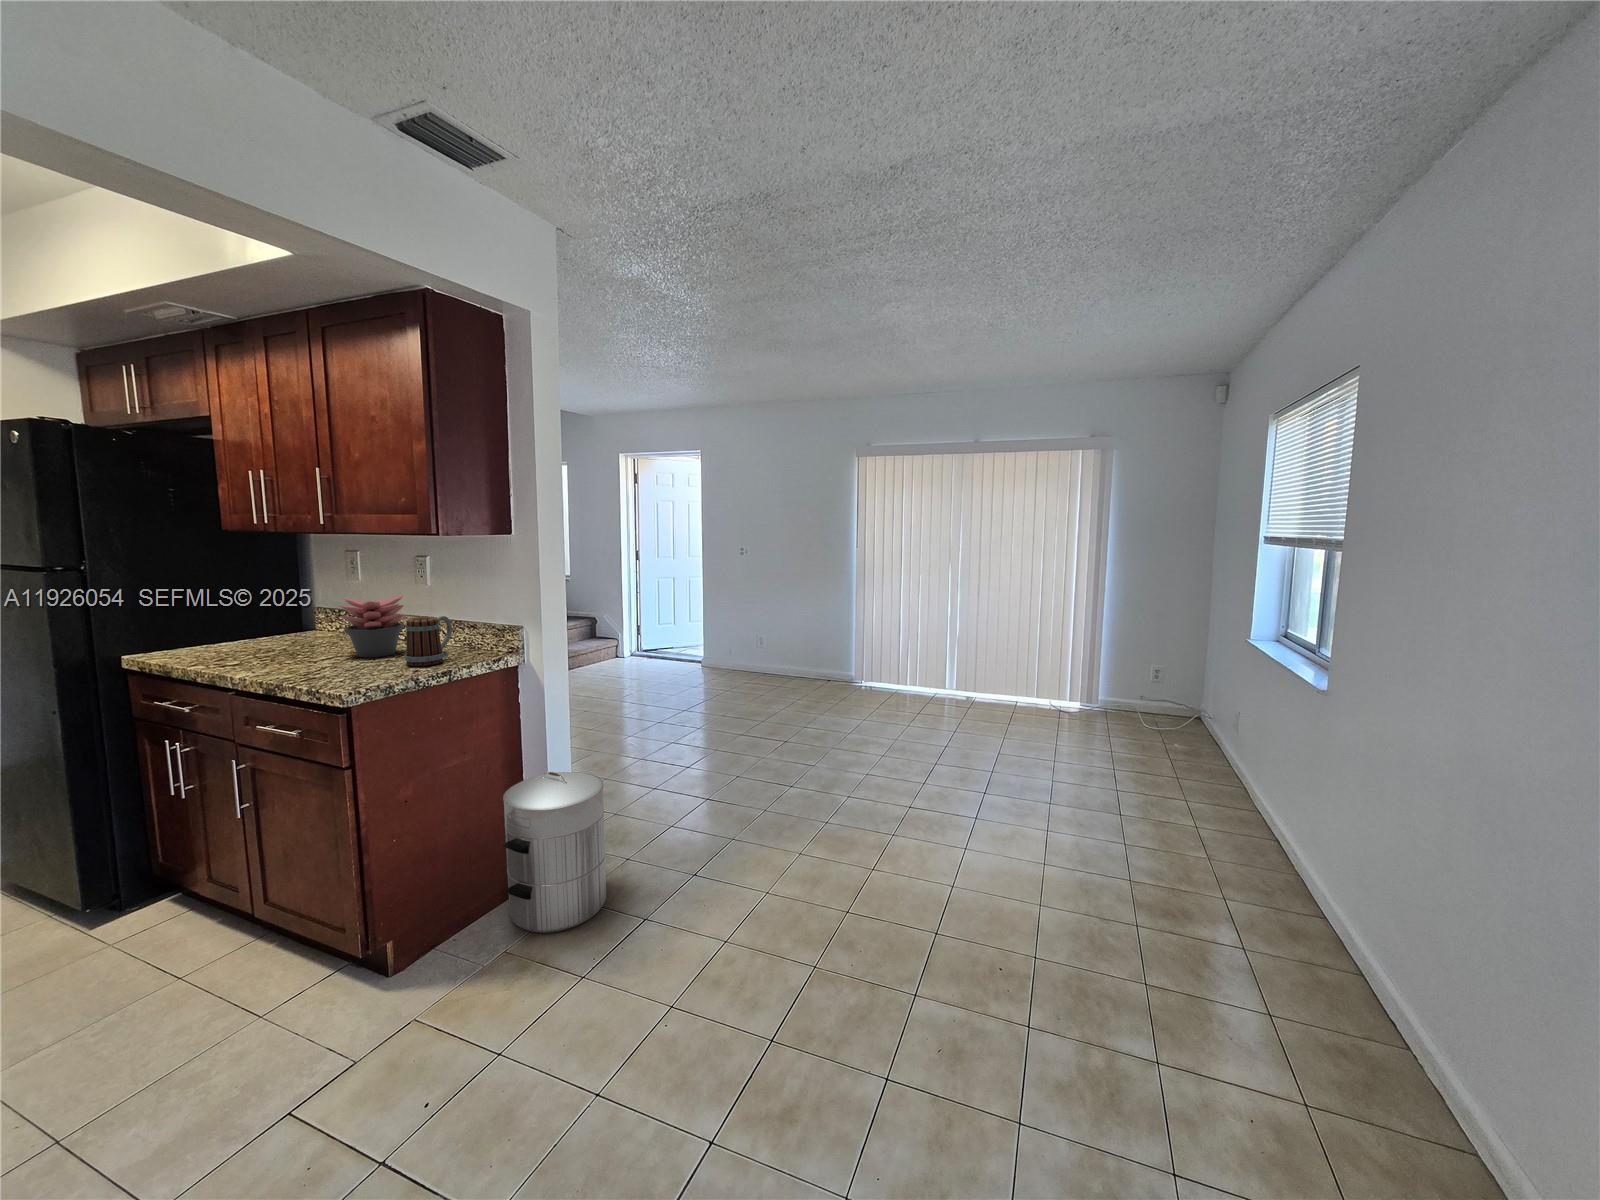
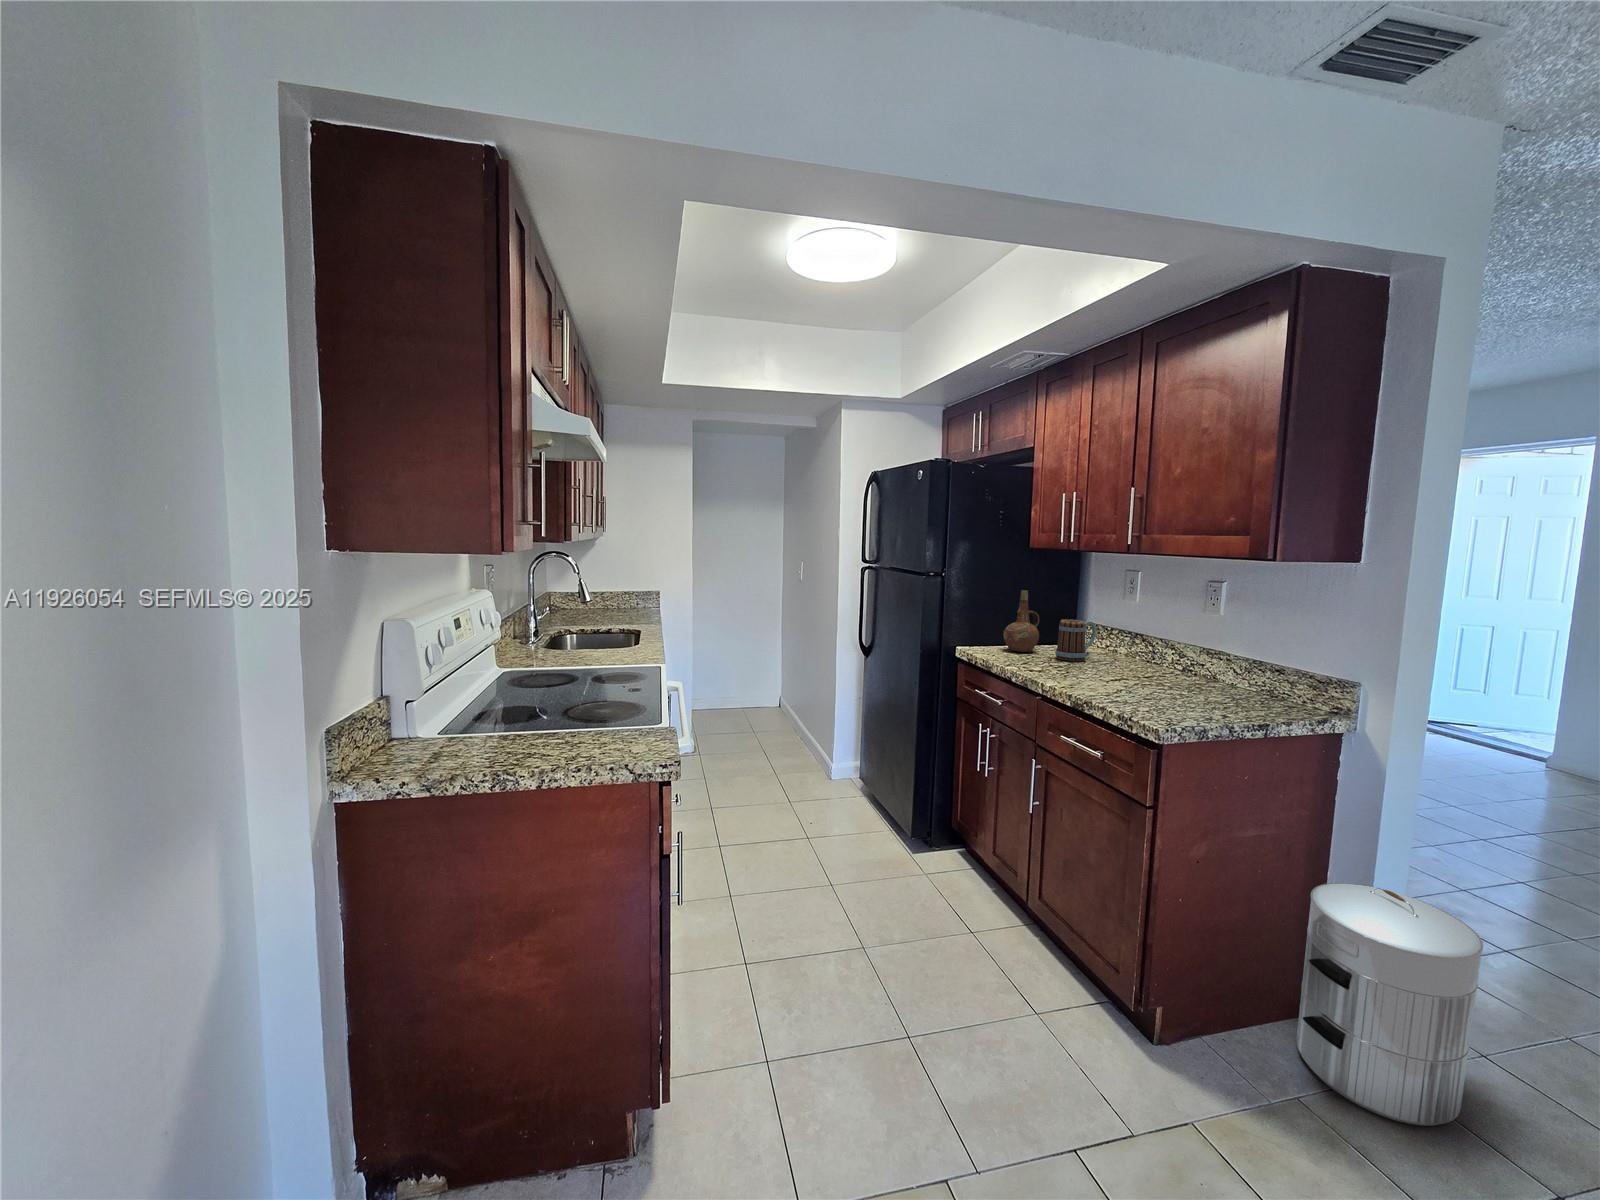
ceramic pitcher: none [197,580,247,649] -> present [1004,590,1039,652]
succulent plant: present [340,596,404,658] -> none [1136,620,1199,688]
mug: present [405,616,452,666] -> present [1055,619,1096,662]

